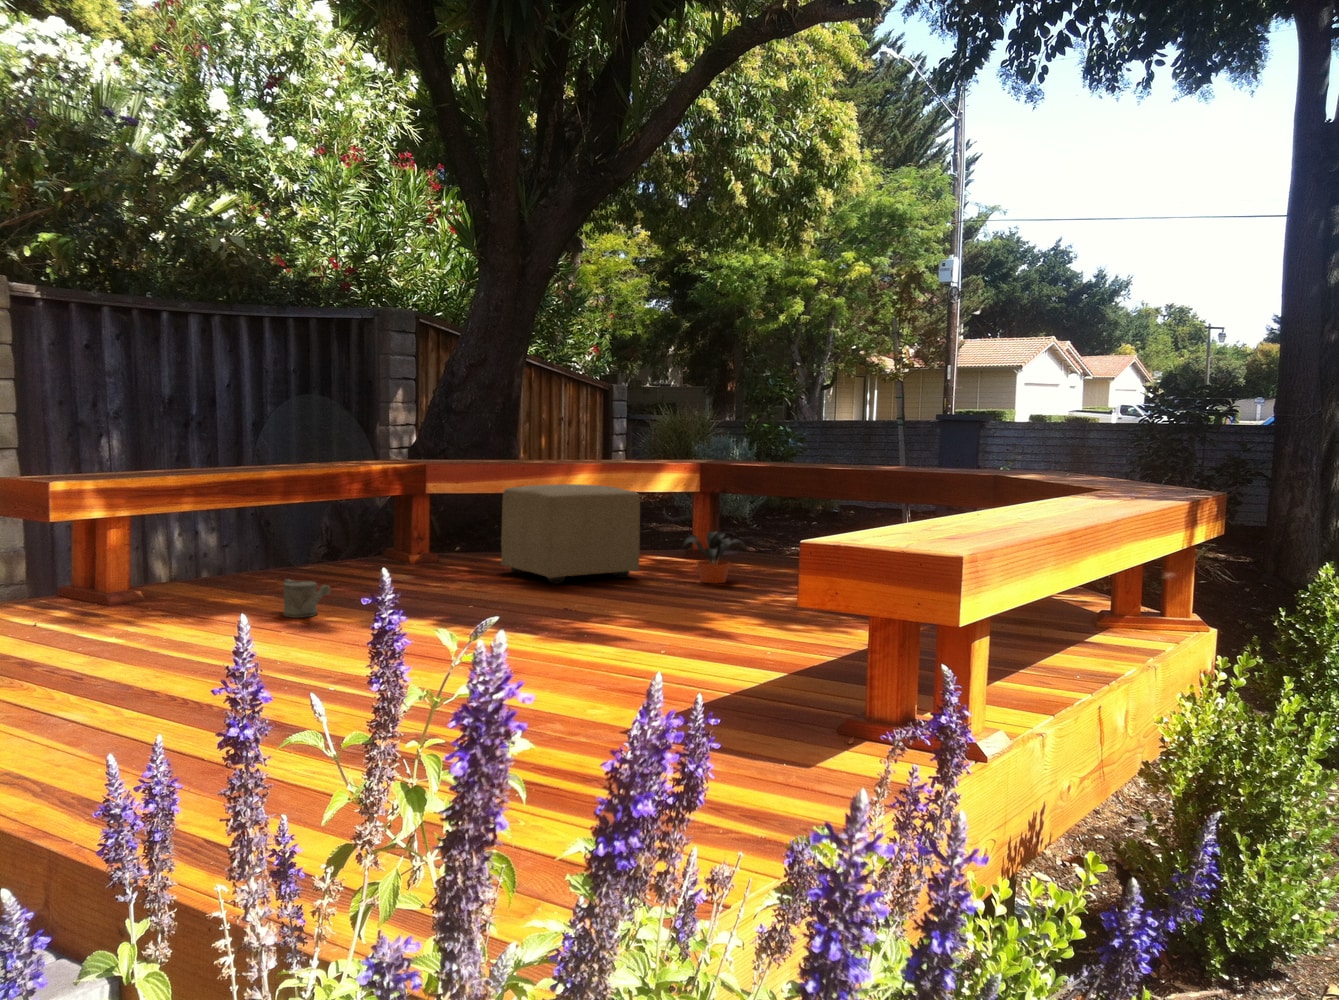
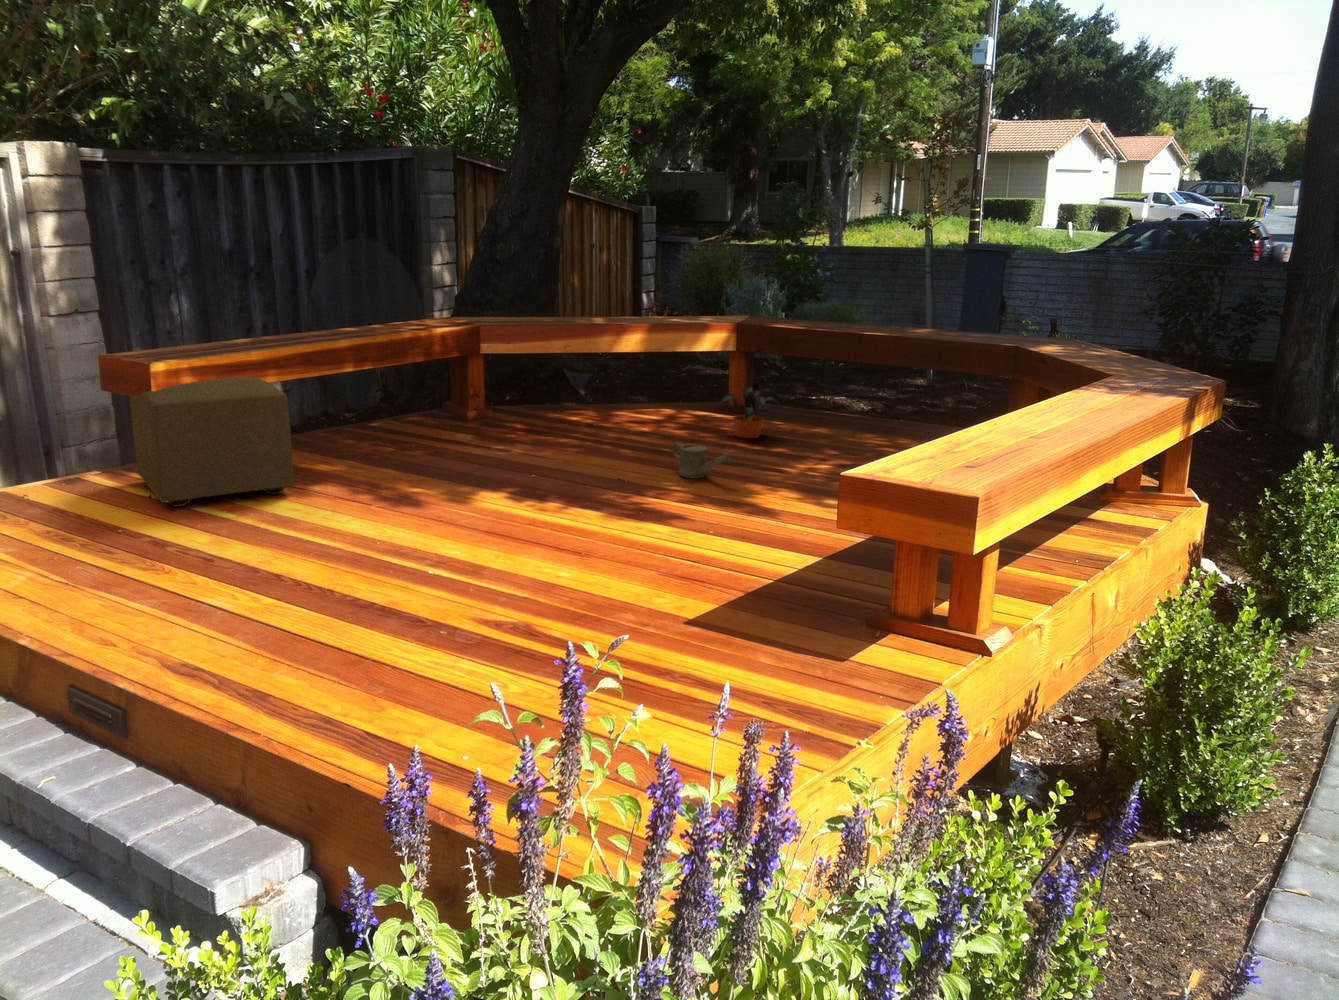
ottoman: present [501,484,640,584] -> present [130,375,294,507]
watering can: present [283,579,330,618] -> present [672,443,731,478]

